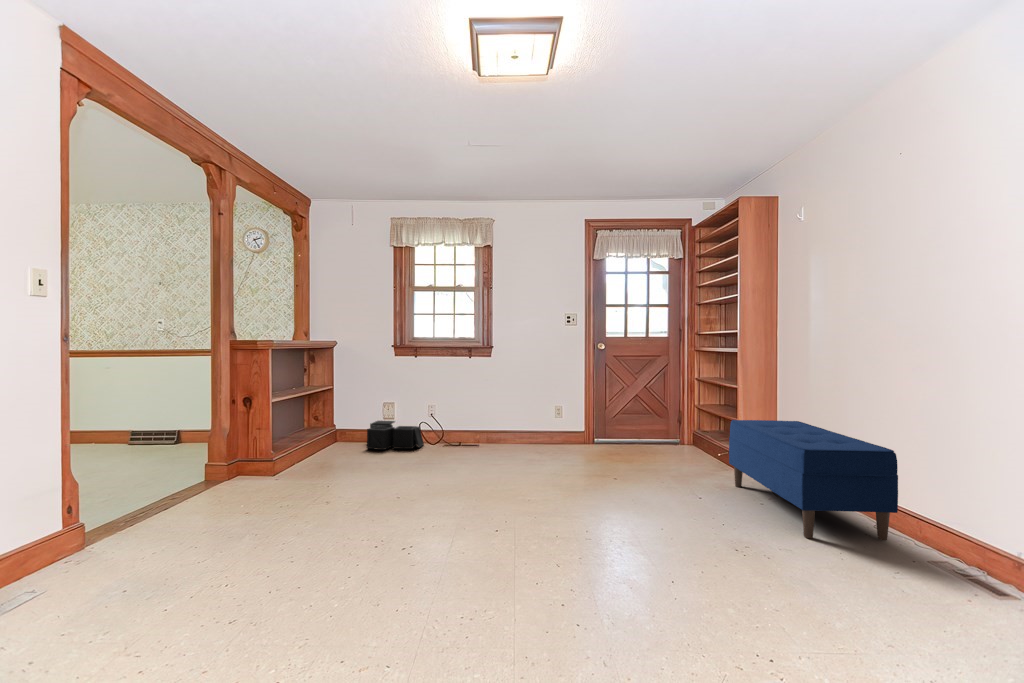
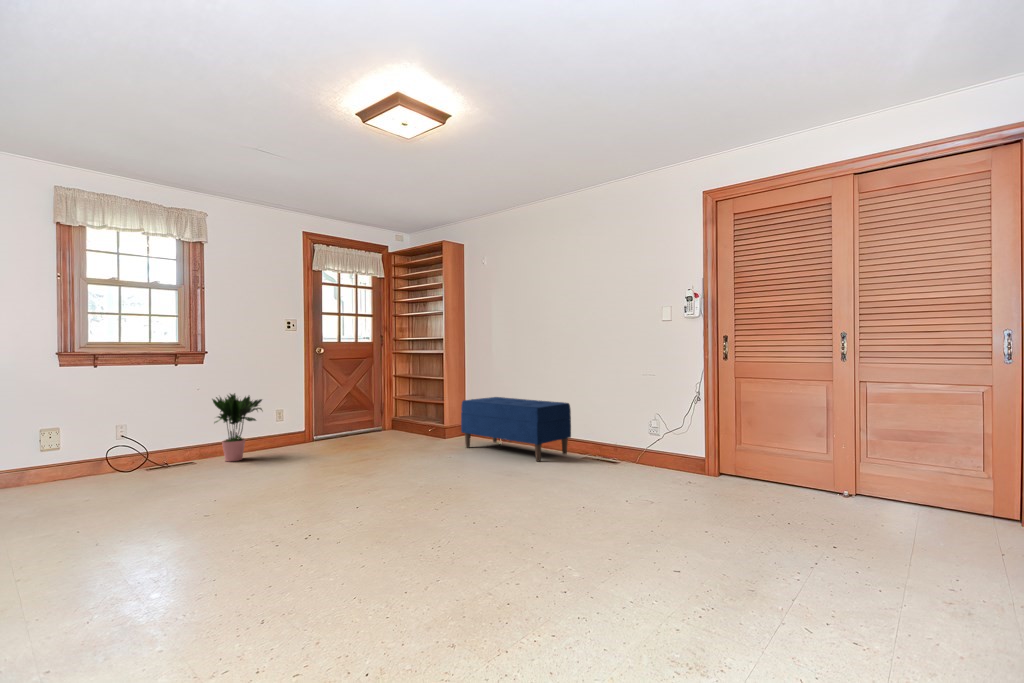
potted plant: none [485,383,529,448] -> present [212,393,262,461]
storage bin: present [367,421,424,450] -> none [24,455,129,495]

